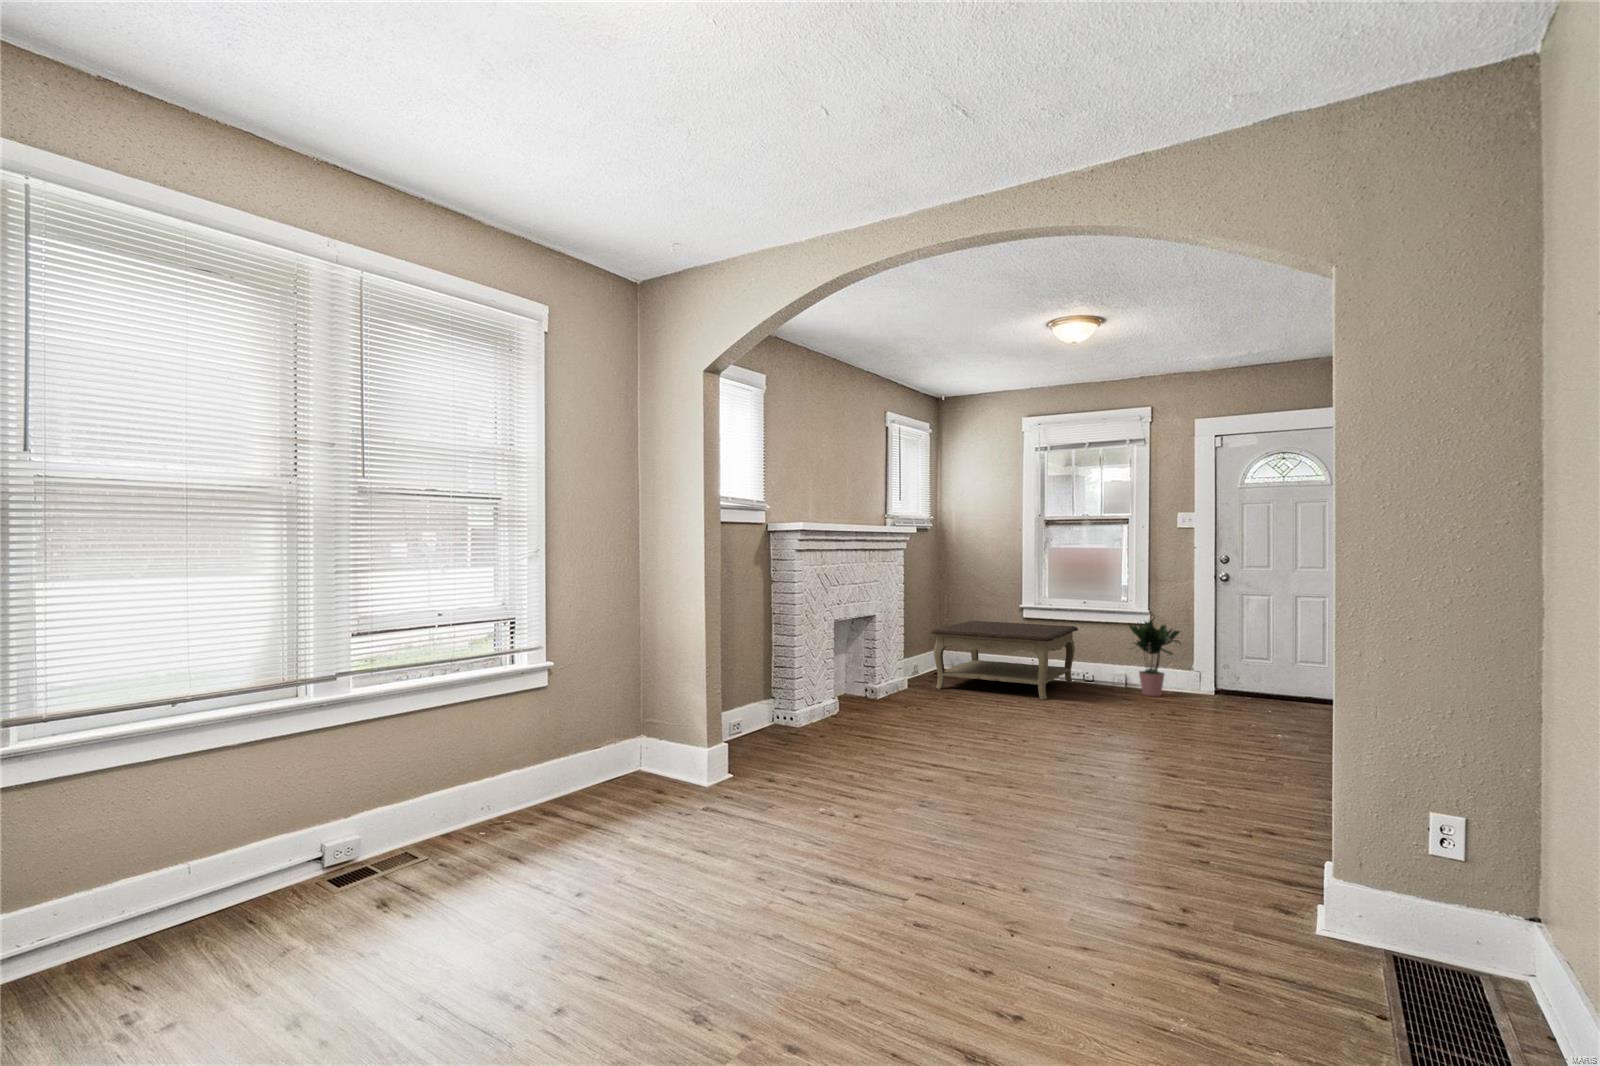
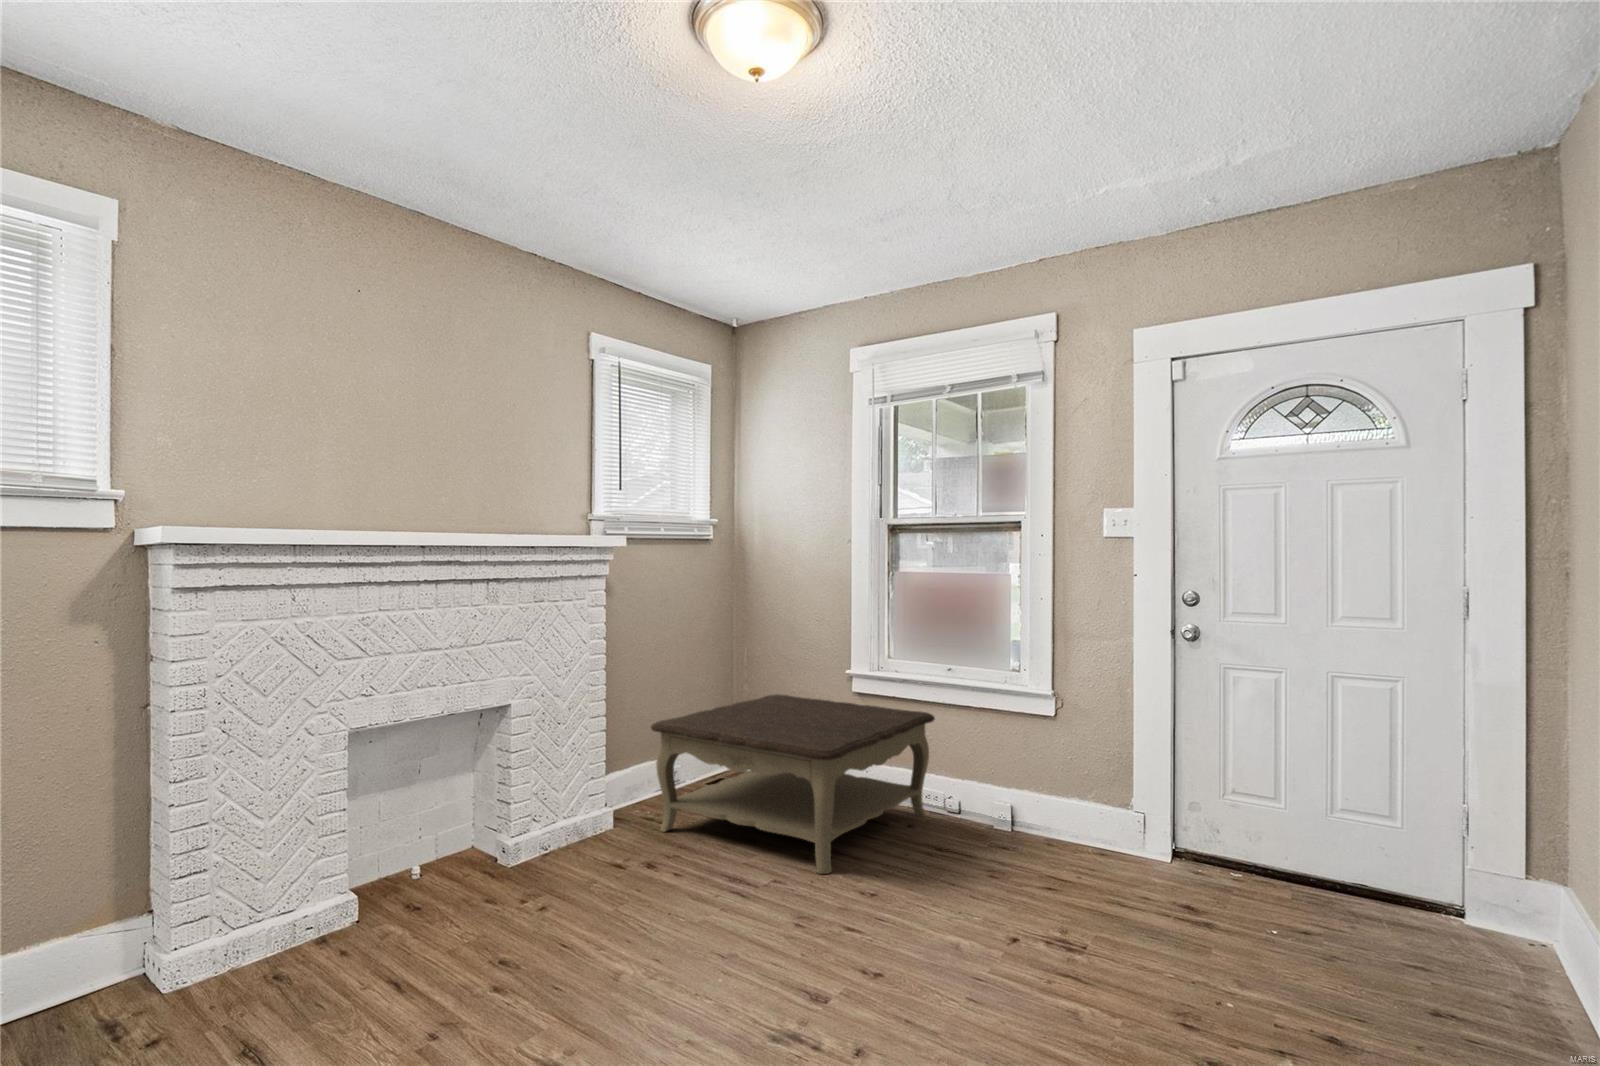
potted plant: present [1129,621,1180,696] -> none [1005,706,1107,865]

